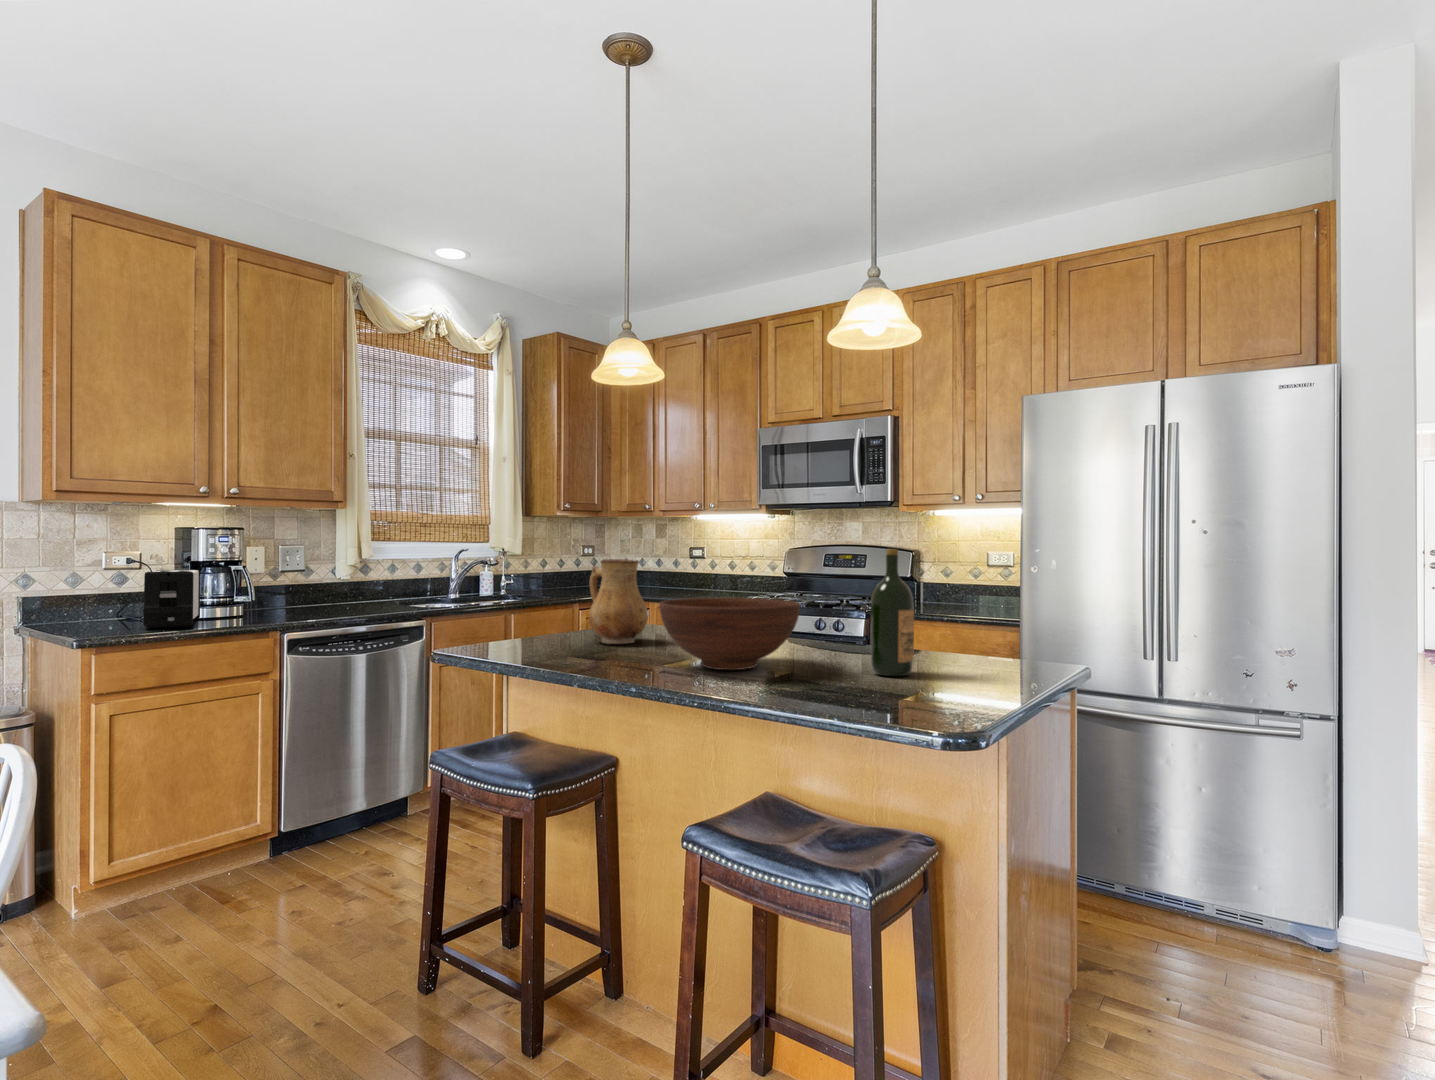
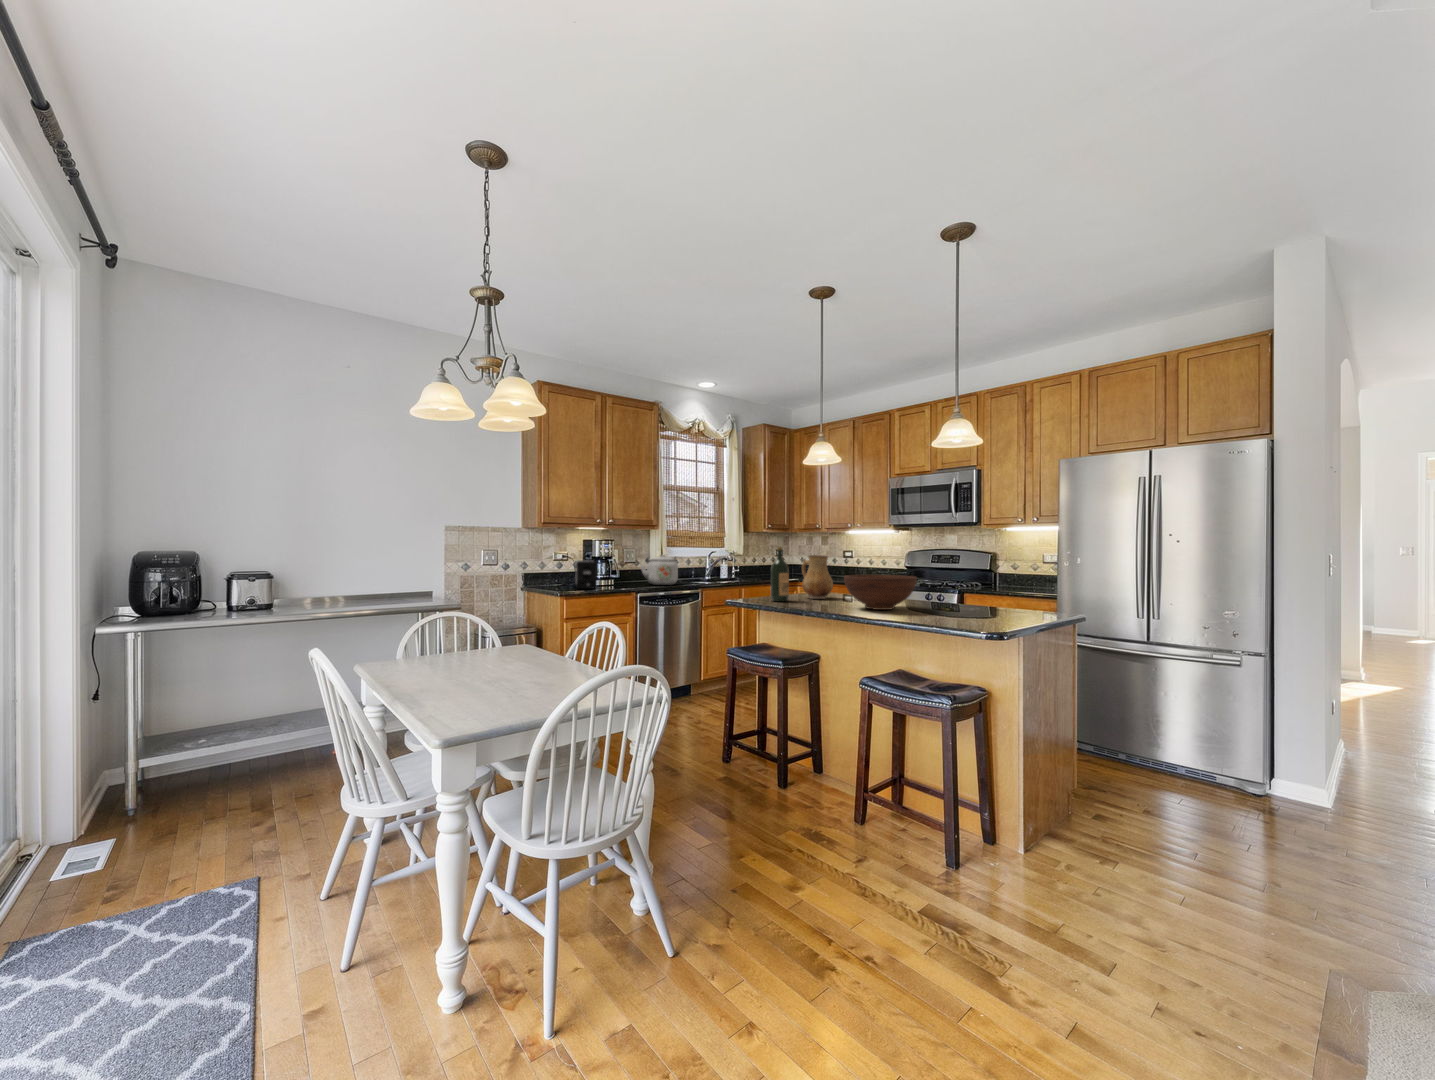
wine bottle: present [870,549,914,676] -> present [771,547,789,601]
kettle: none [302,556,380,614] -> present [641,555,678,585]

